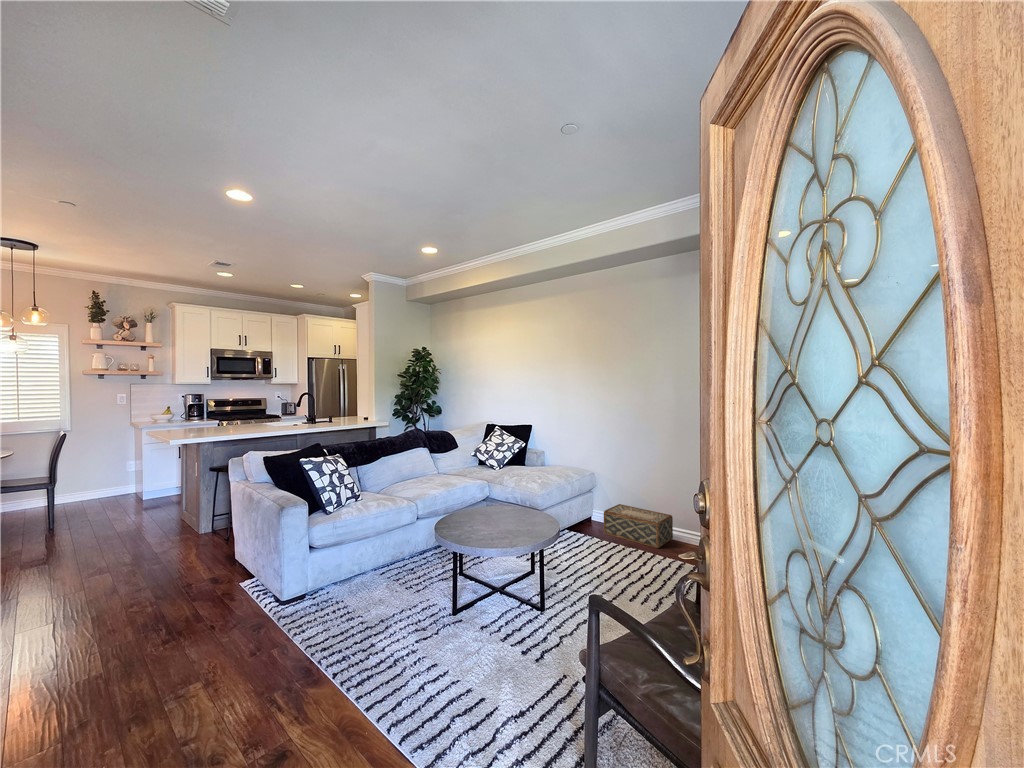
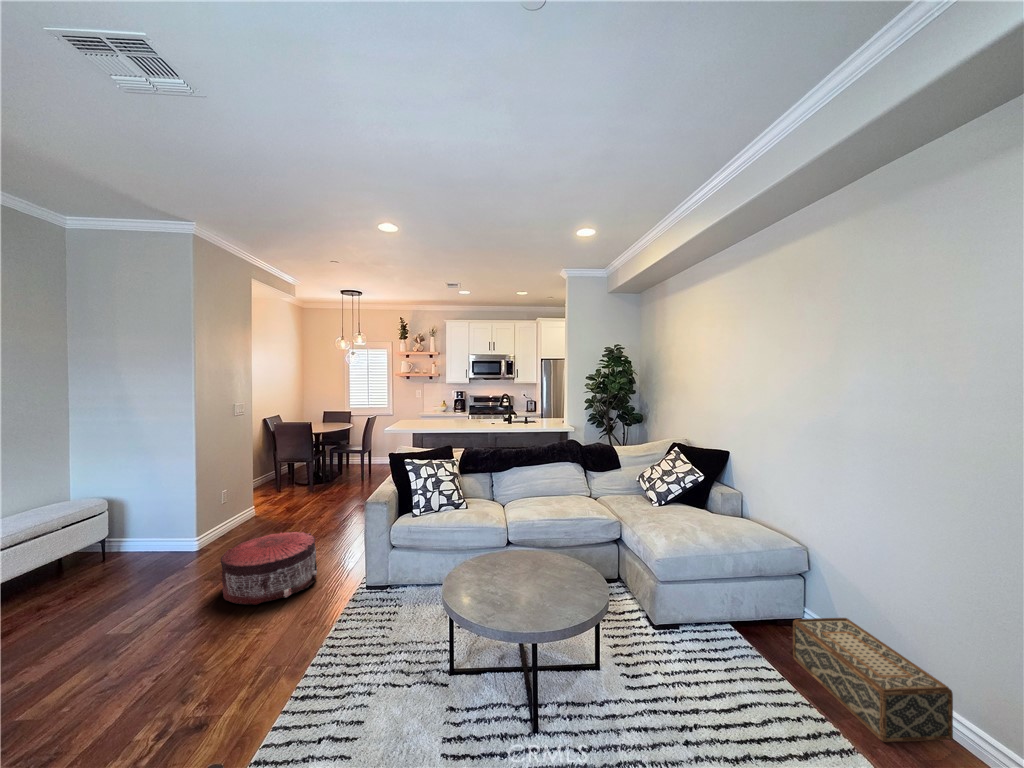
pouf: none [33,572,201,693] -> present [221,532,317,605]

